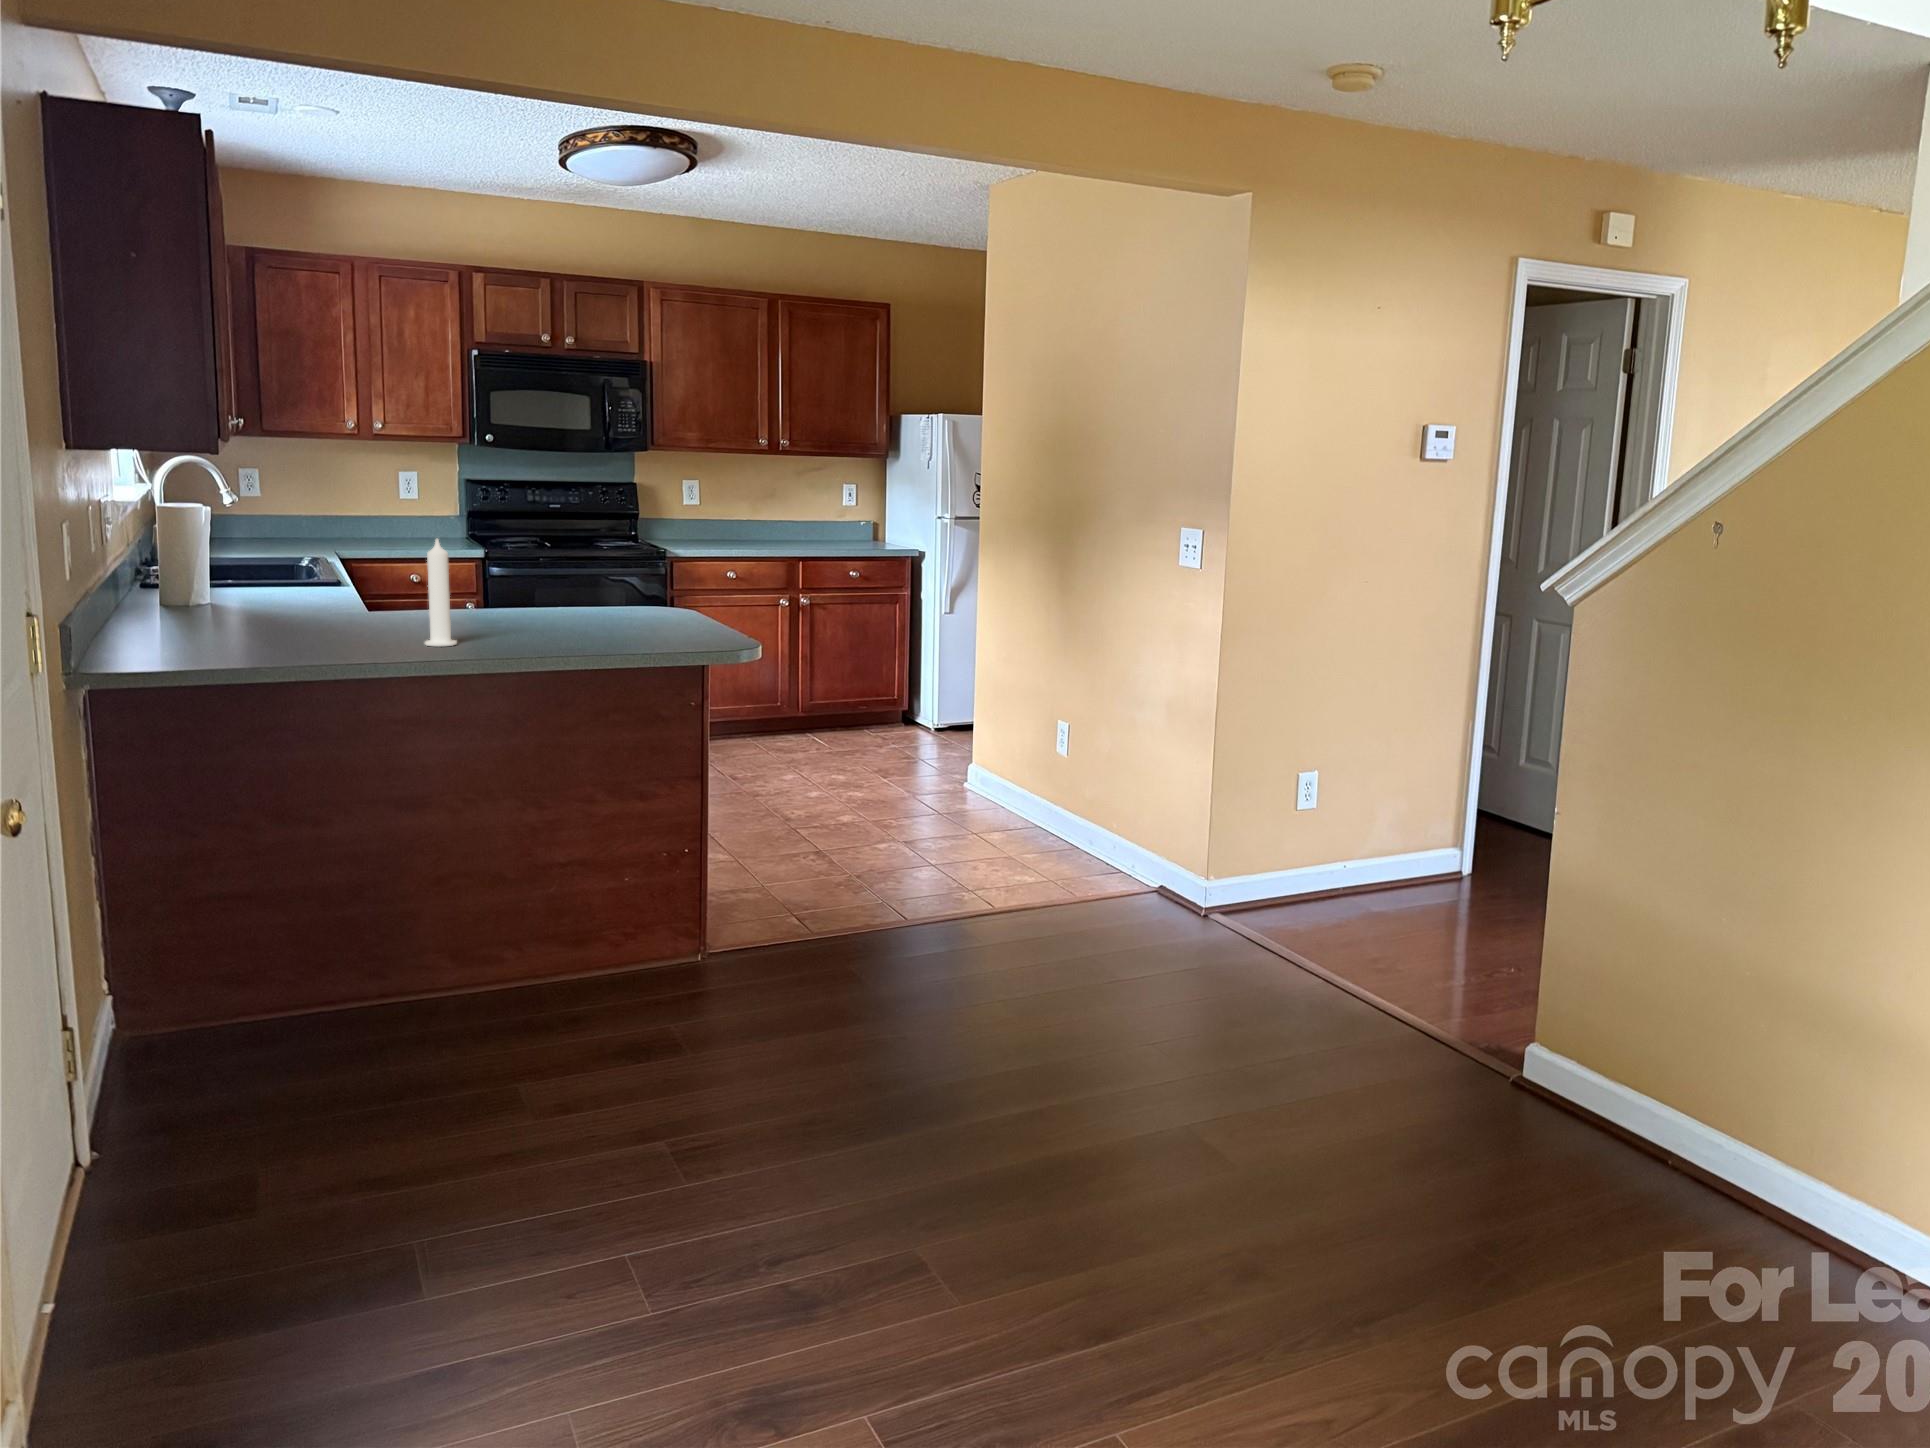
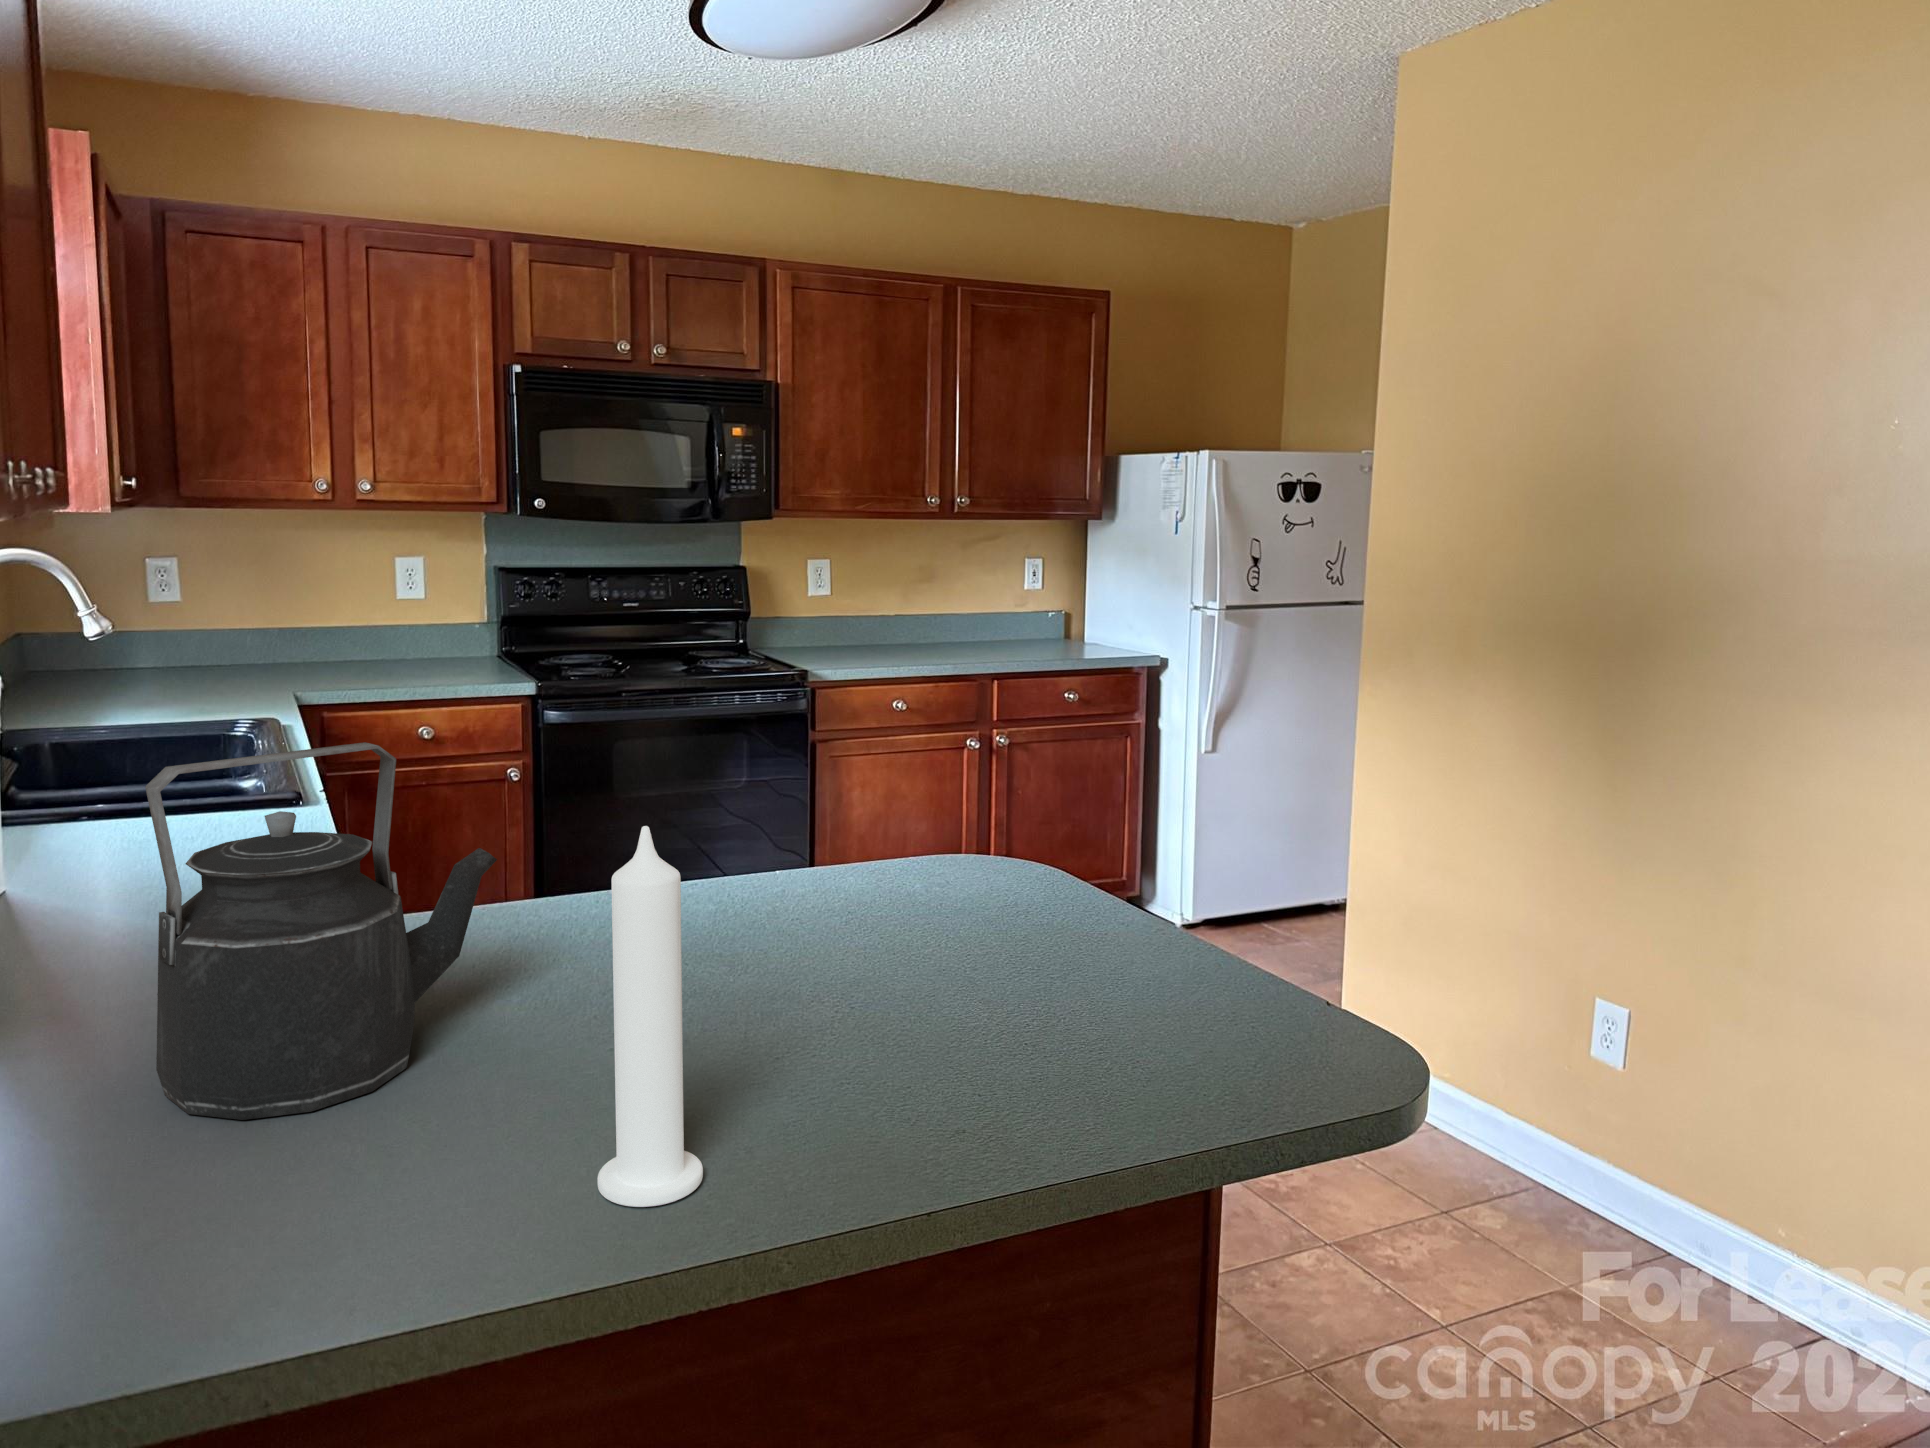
kettle: none [289,524,408,636] -> present [145,742,497,1120]

